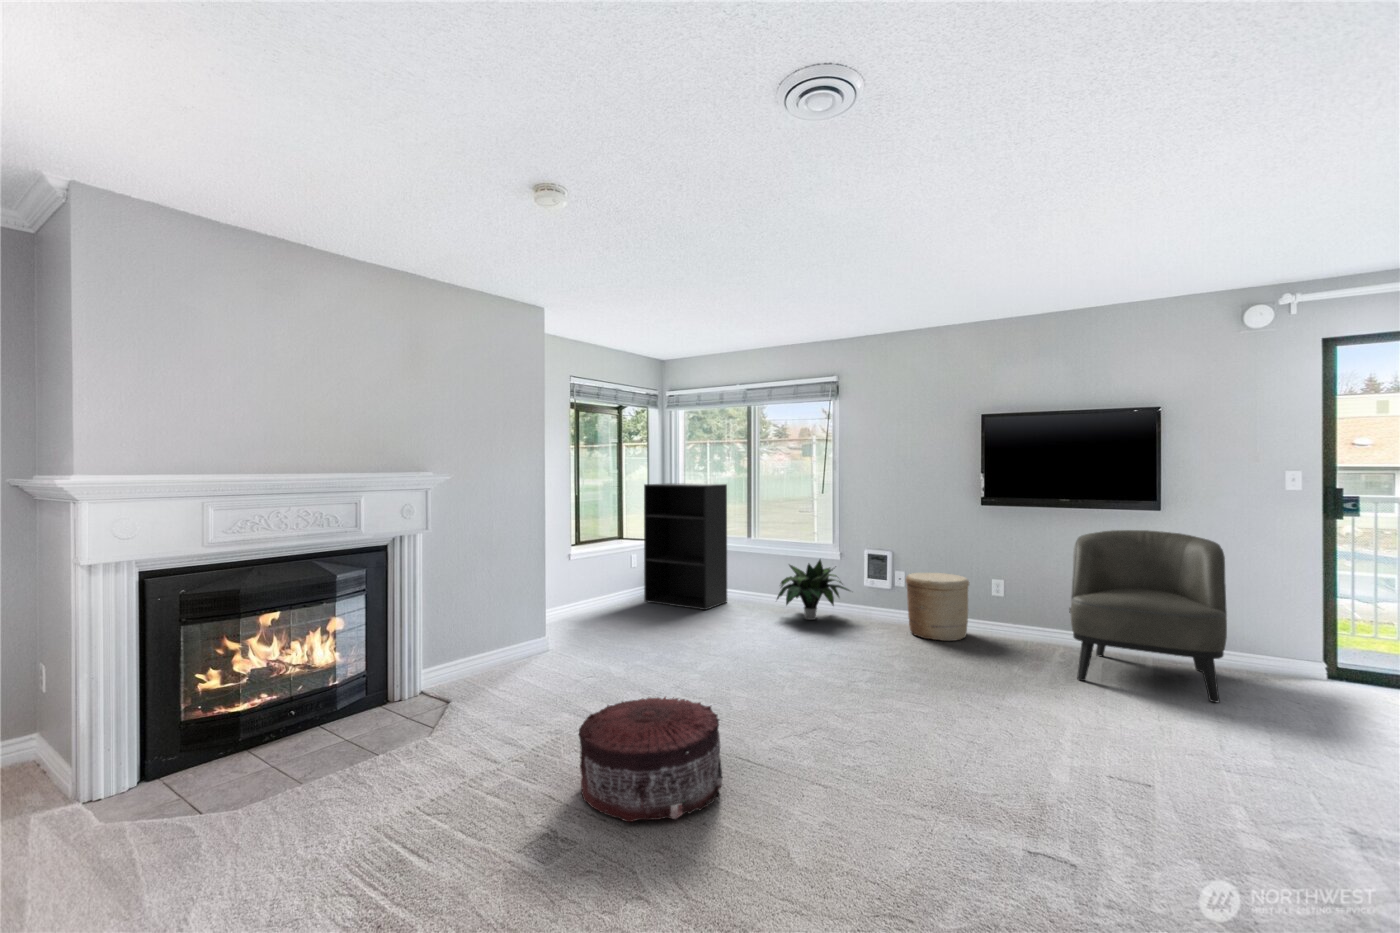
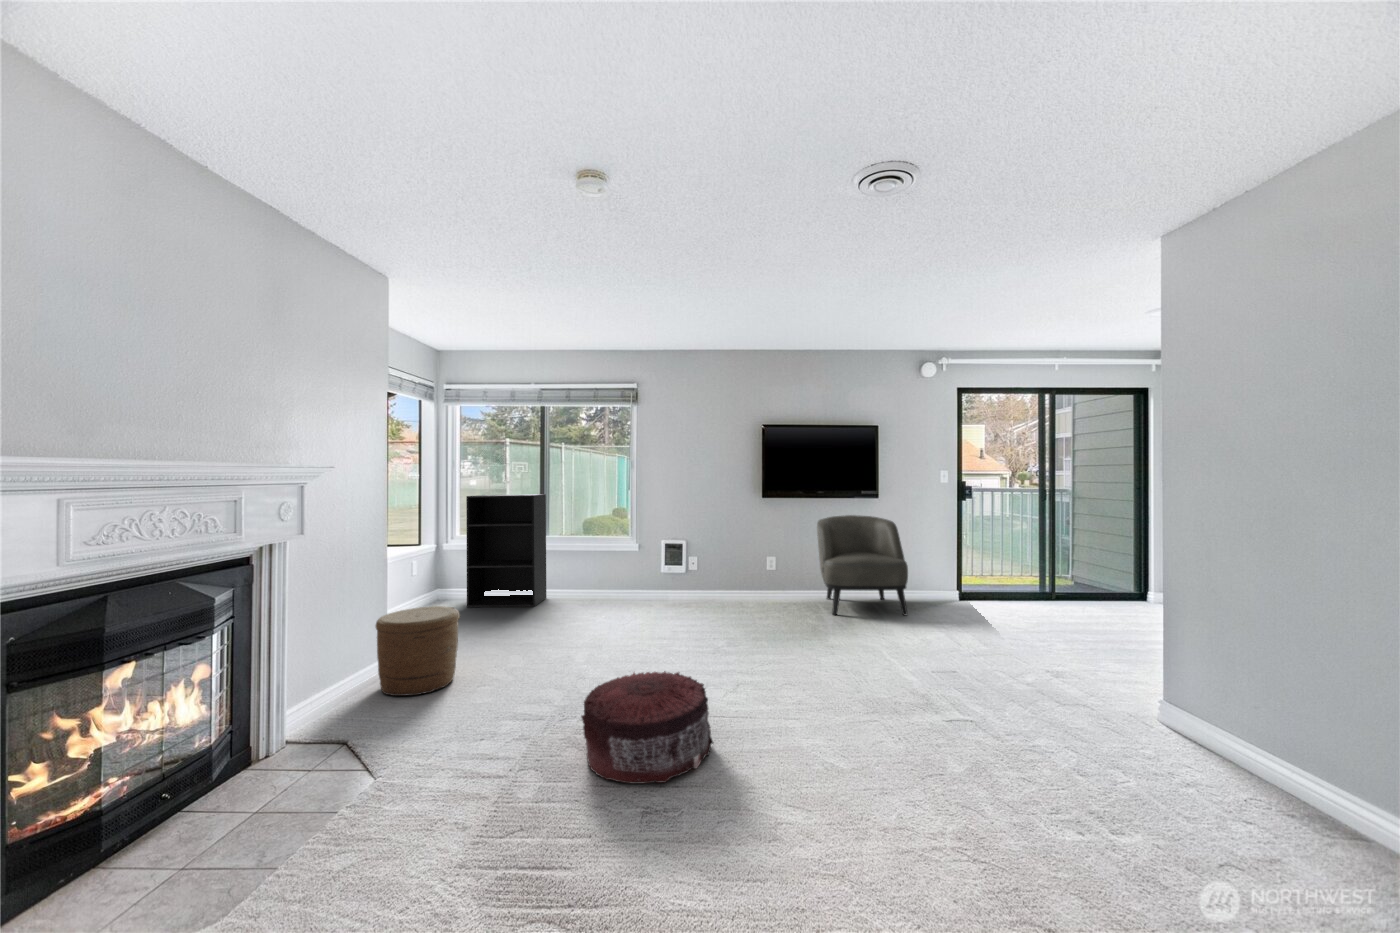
potted plant: present [777,560,850,620] -> none [600,551,663,603]
woven basket: present [906,573,969,641] -> present [376,606,460,696]

